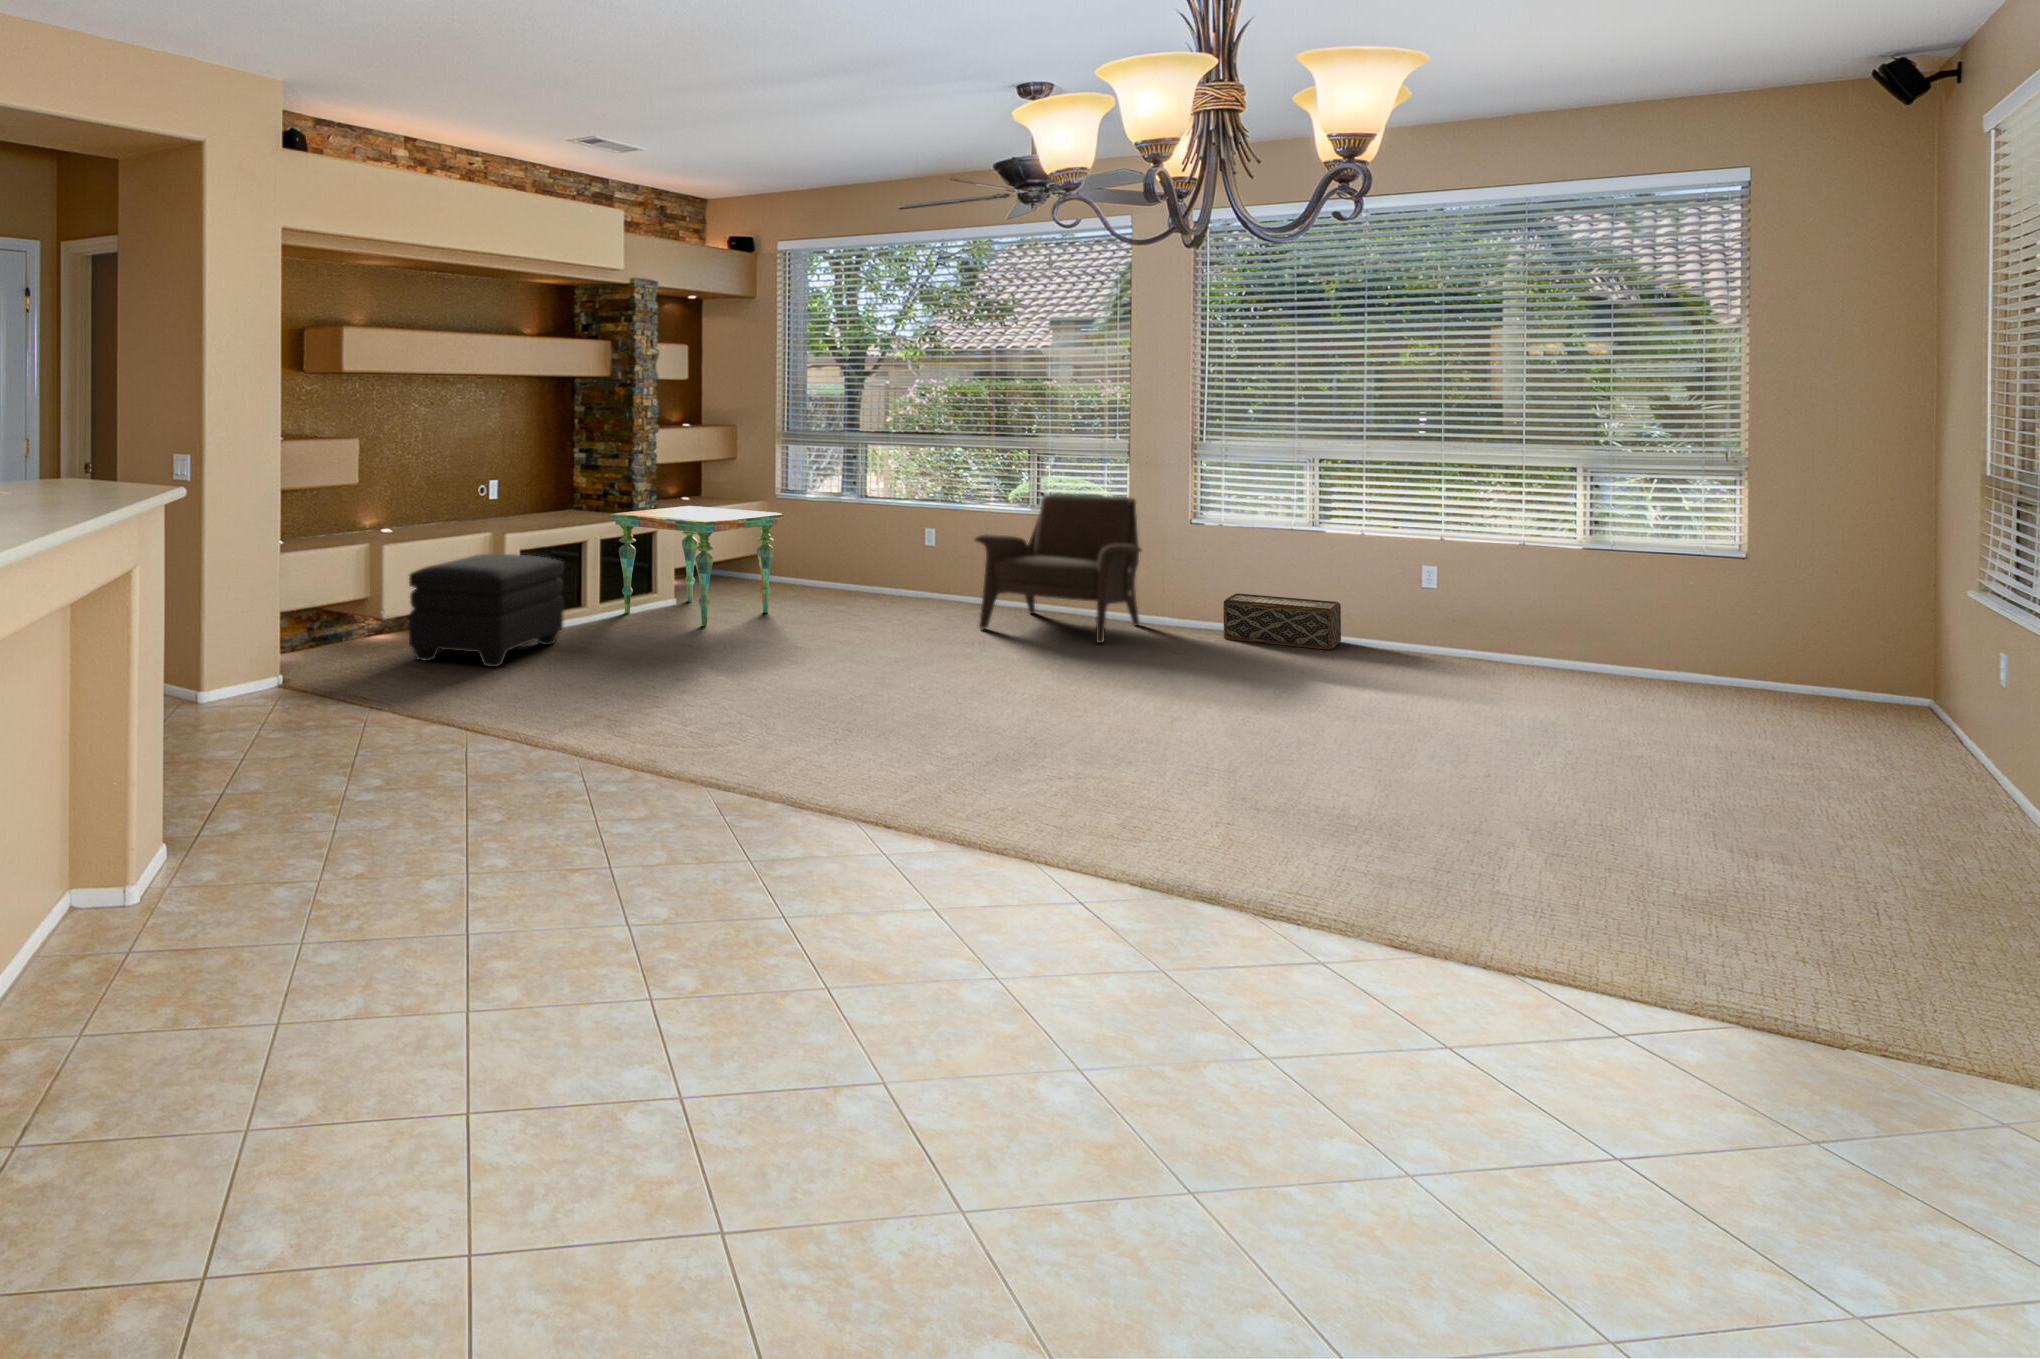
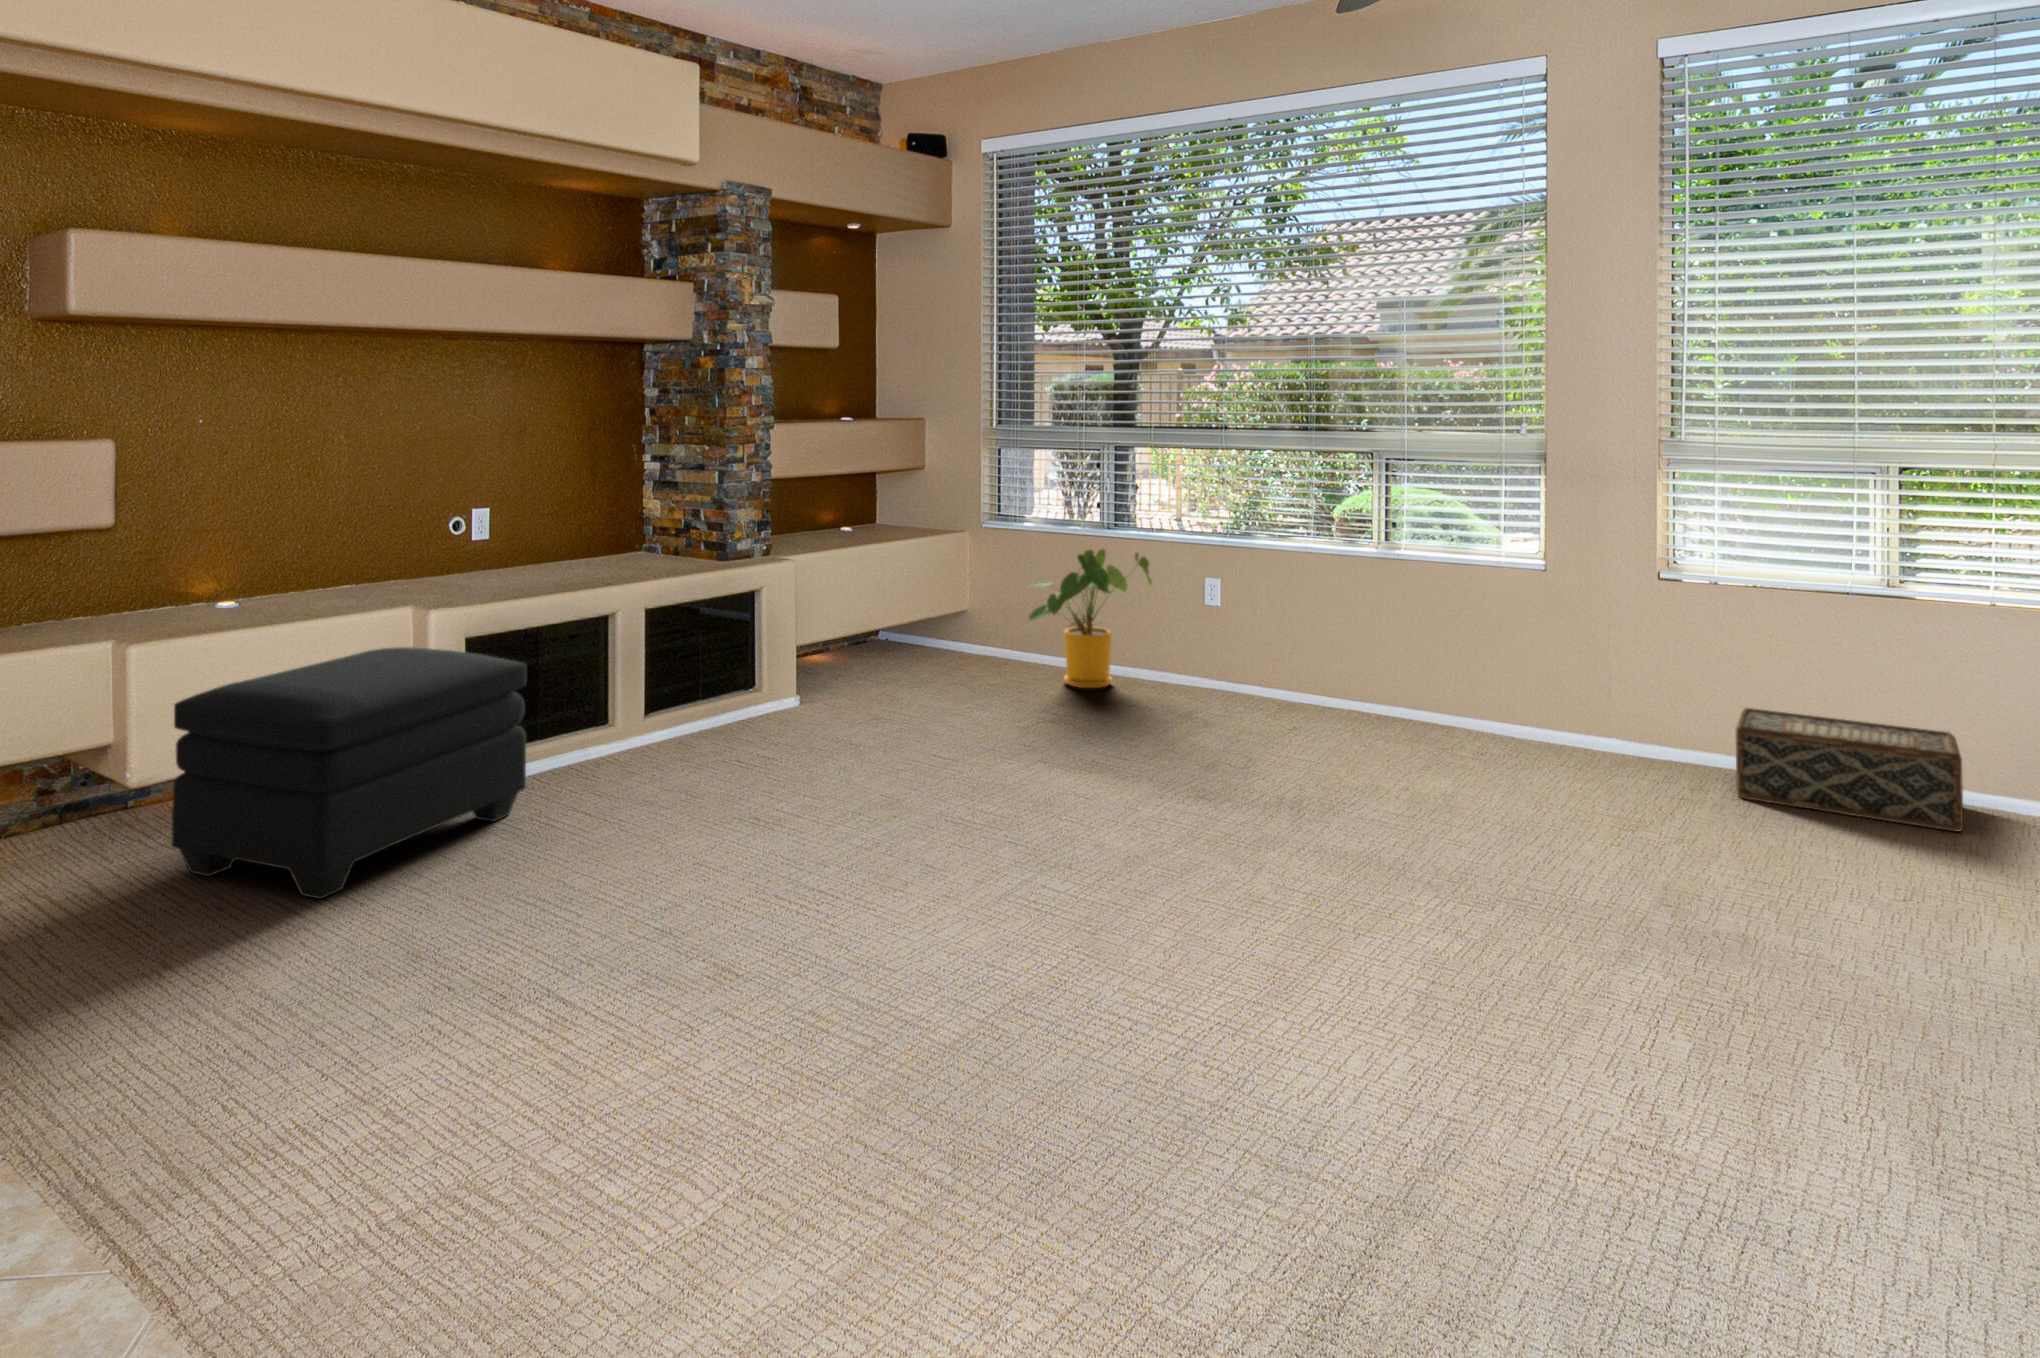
armchair: present [974,494,1141,643] -> none [1279,527,1582,814]
side table: present [610,506,783,625] -> none [668,546,960,763]
house plant: none [815,510,896,596] -> present [1029,549,1152,688]

